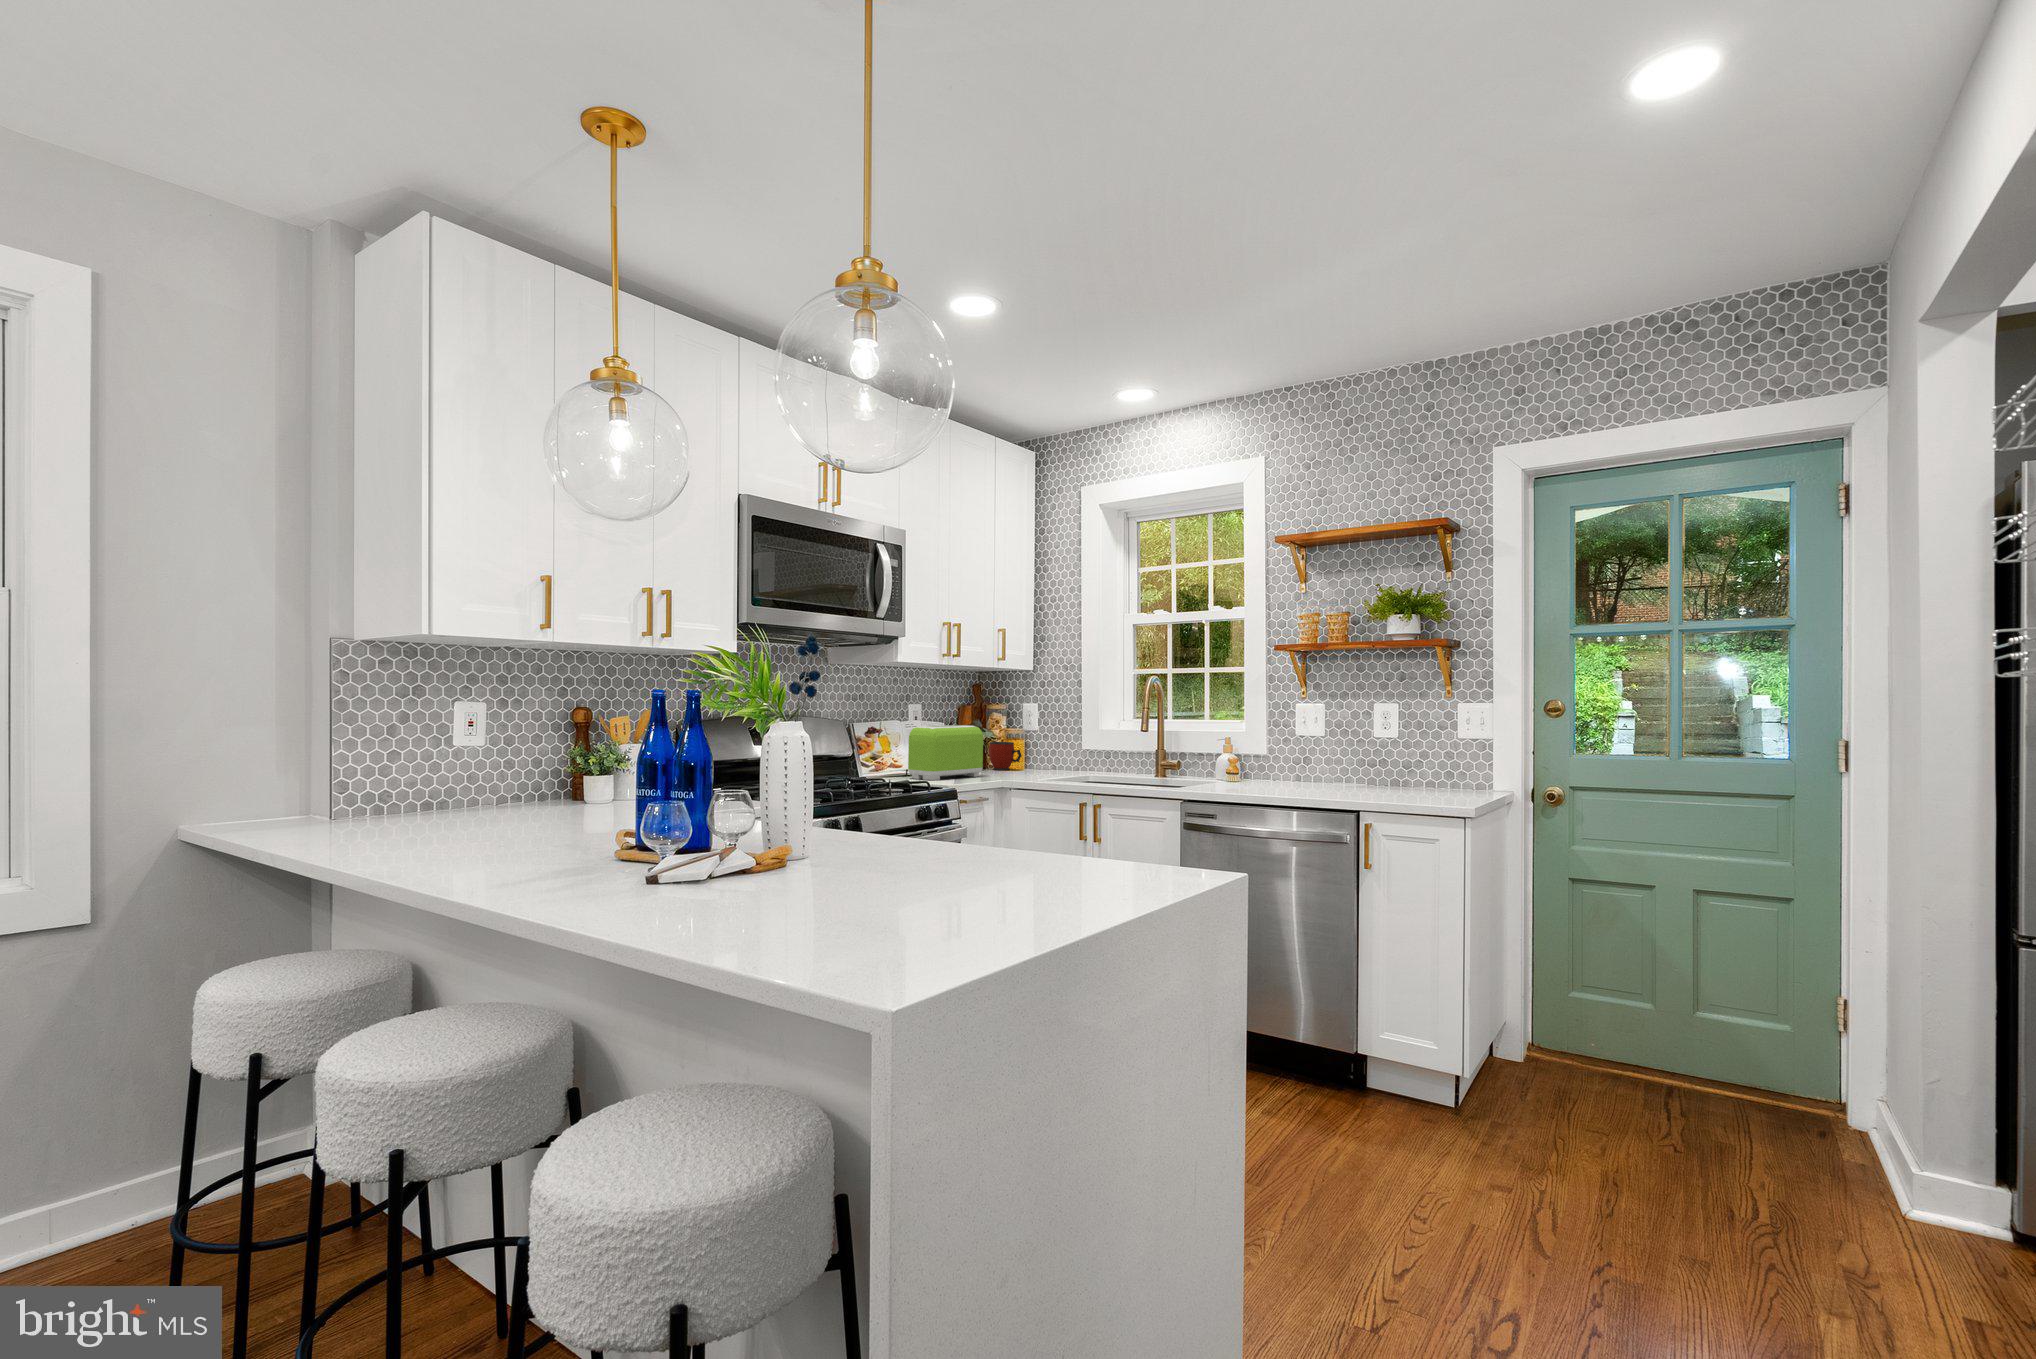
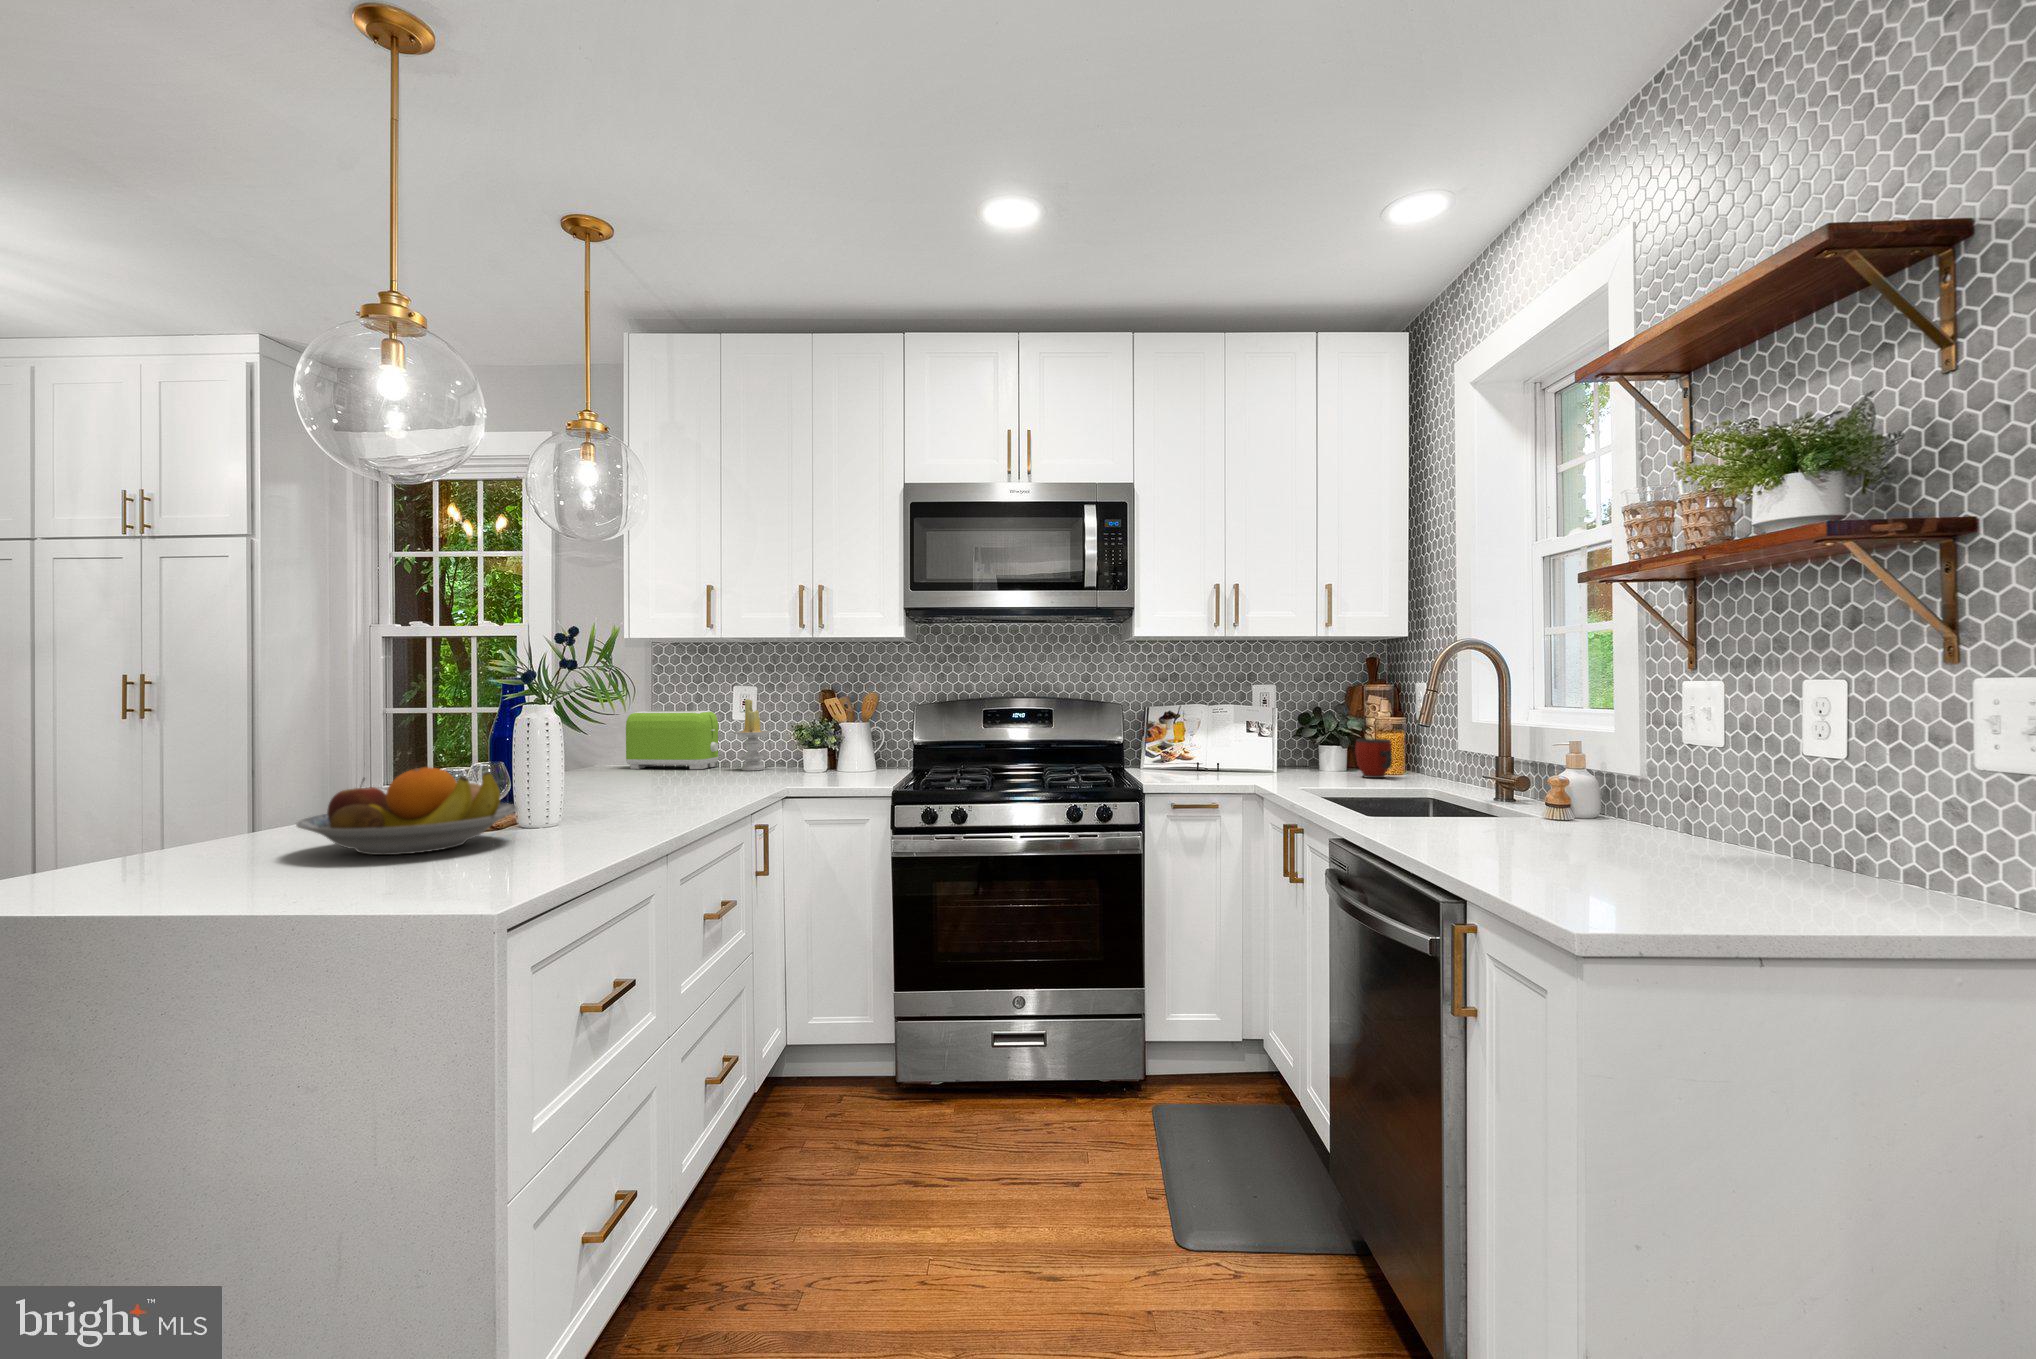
candle: none [486,718,537,809] -> present [734,699,771,771]
toaster: present [908,725,983,780] -> present [626,711,719,769]
fruit bowl: none [854,790,1050,883] -> present [296,767,518,855]

